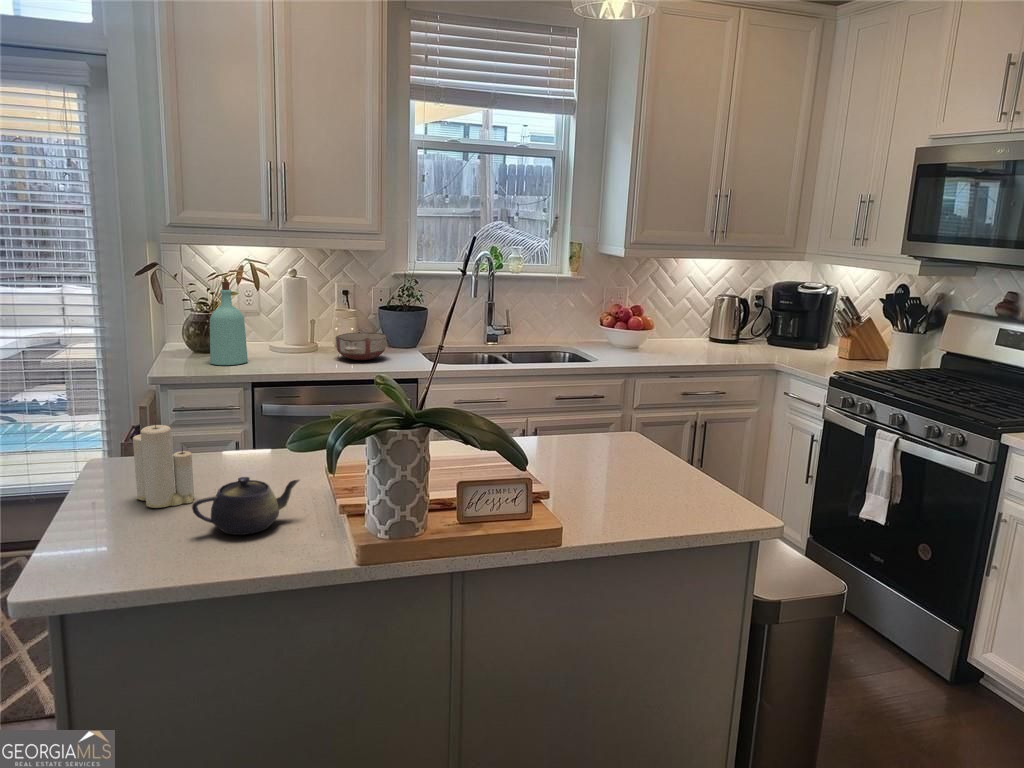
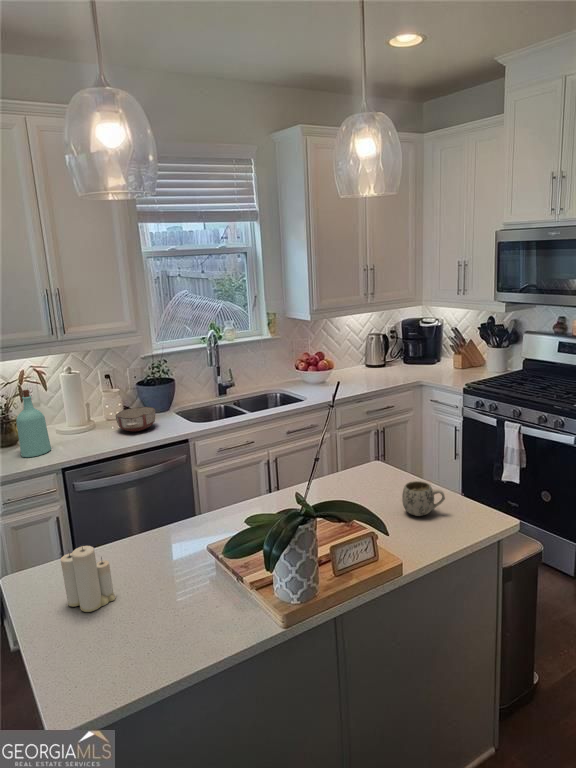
mug: none [622,445,683,494] -> present [402,481,445,516]
teapot: present [192,477,300,535] -> none [141,567,207,623]

